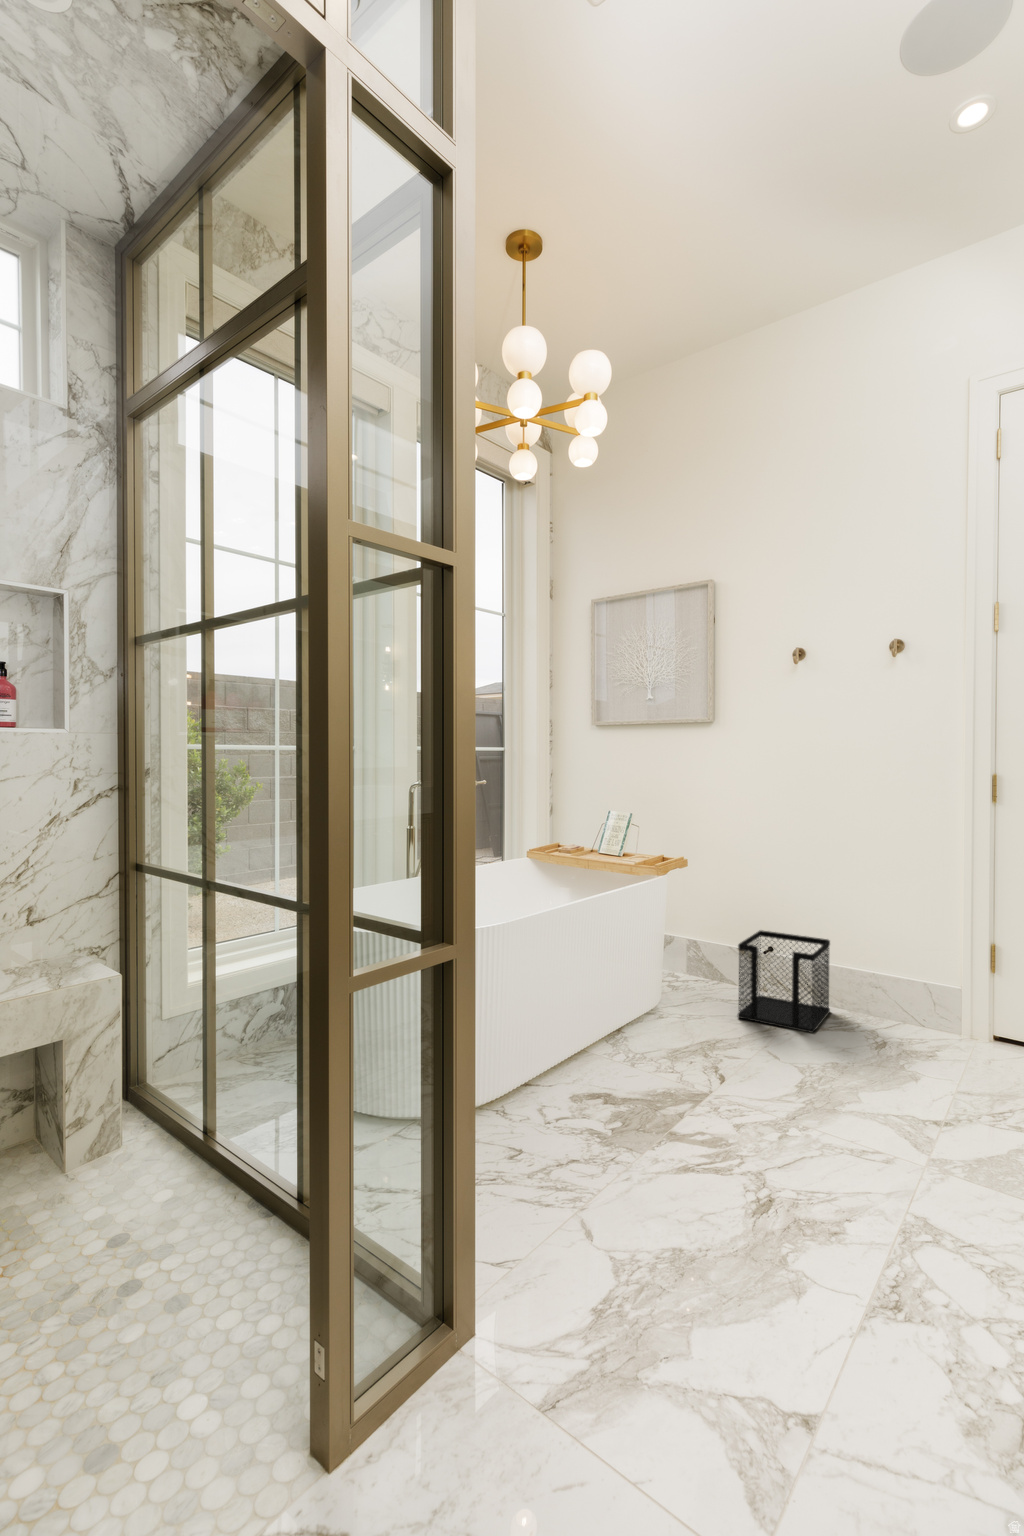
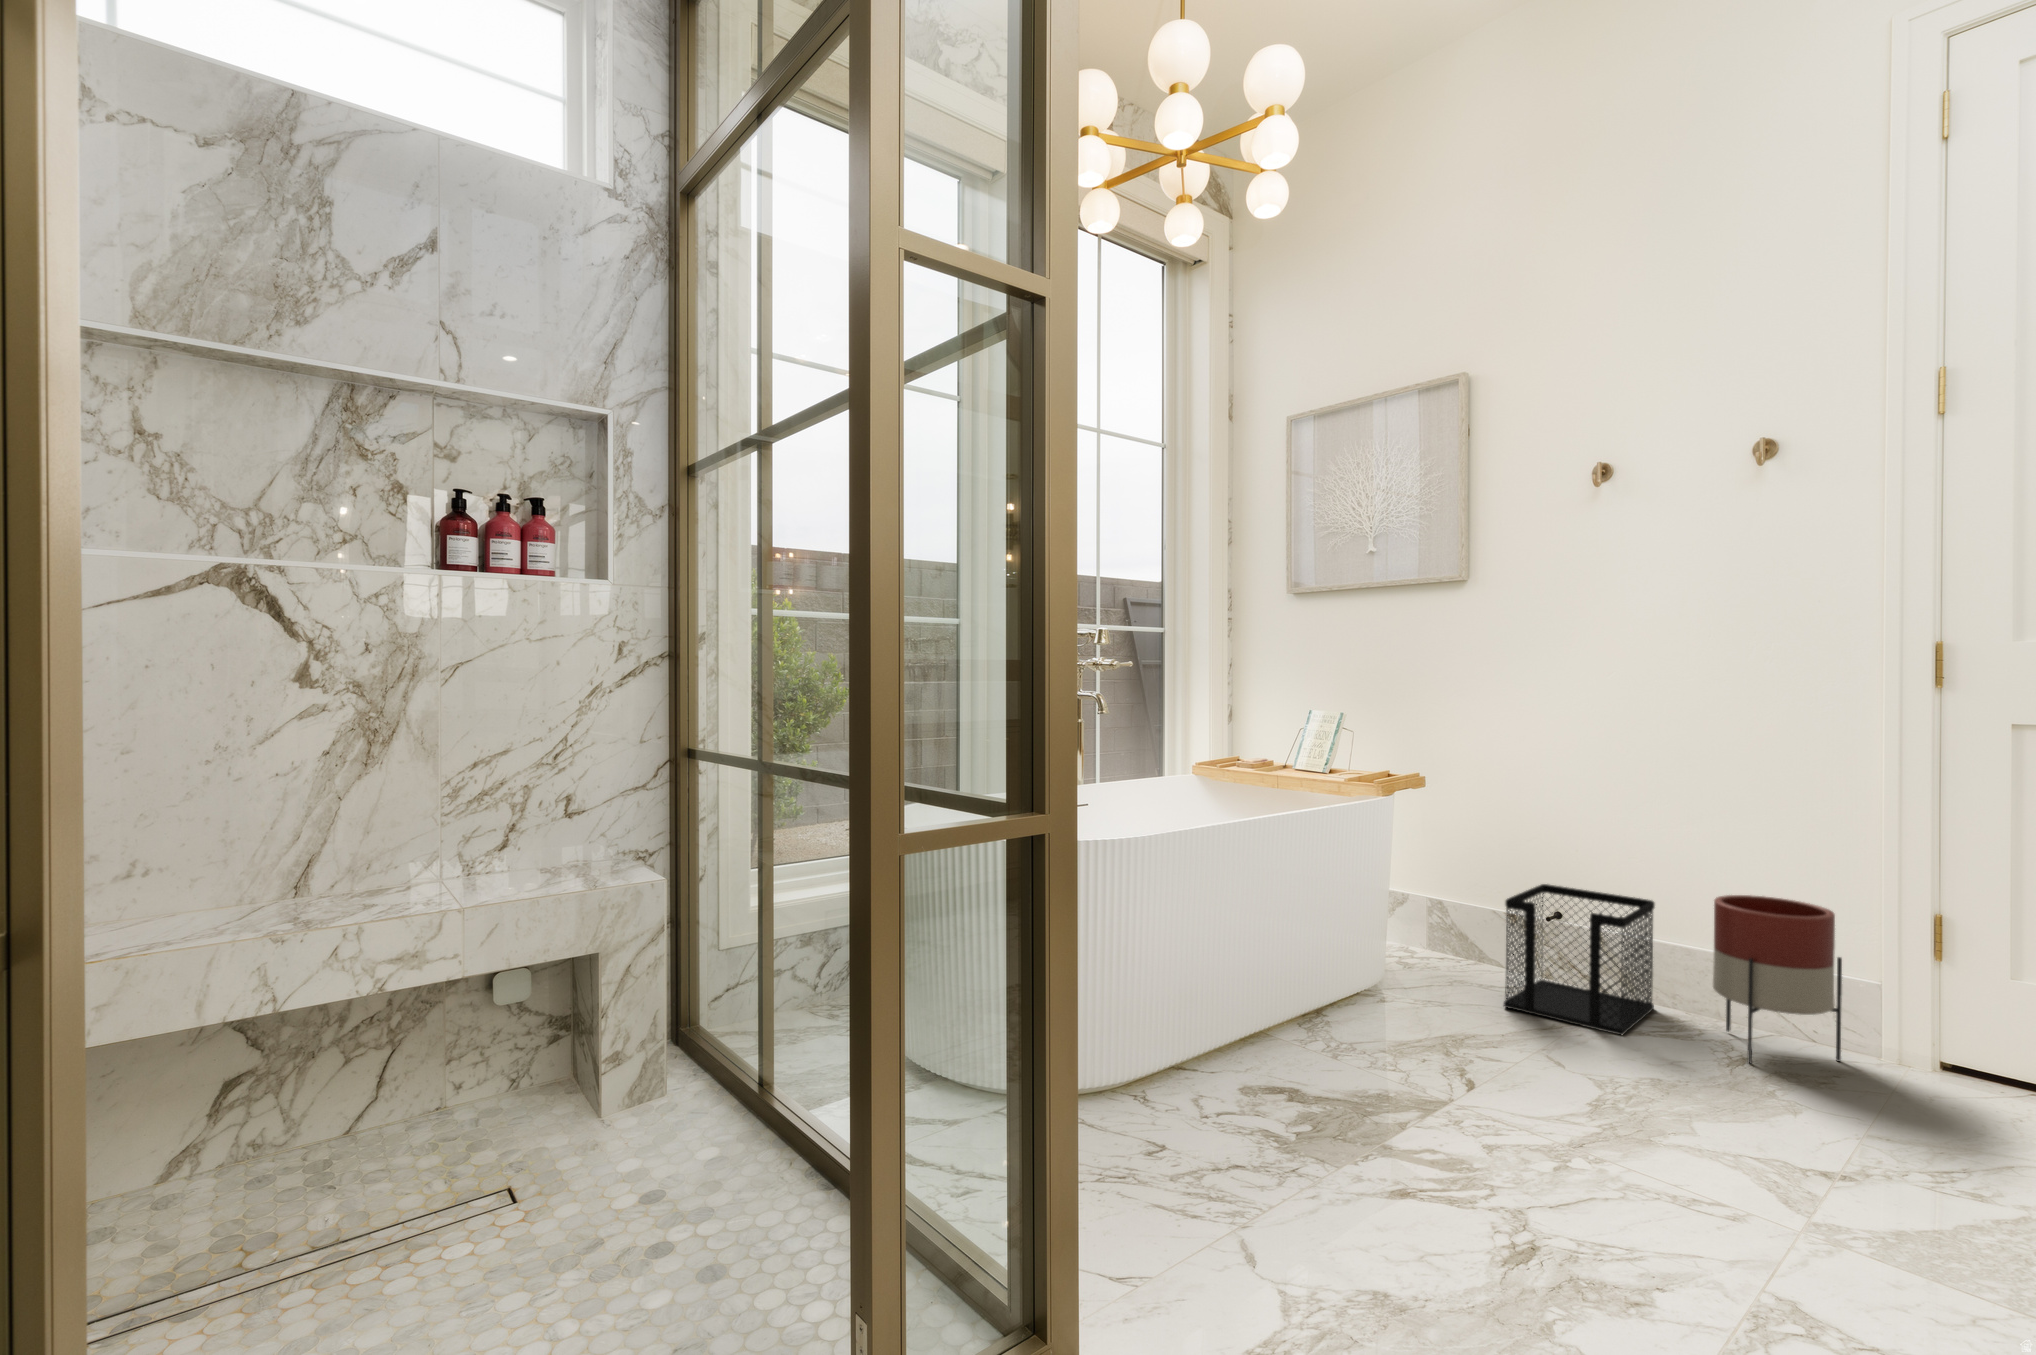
planter: none [868,935,943,1048] -> present [1713,895,1842,1063]

